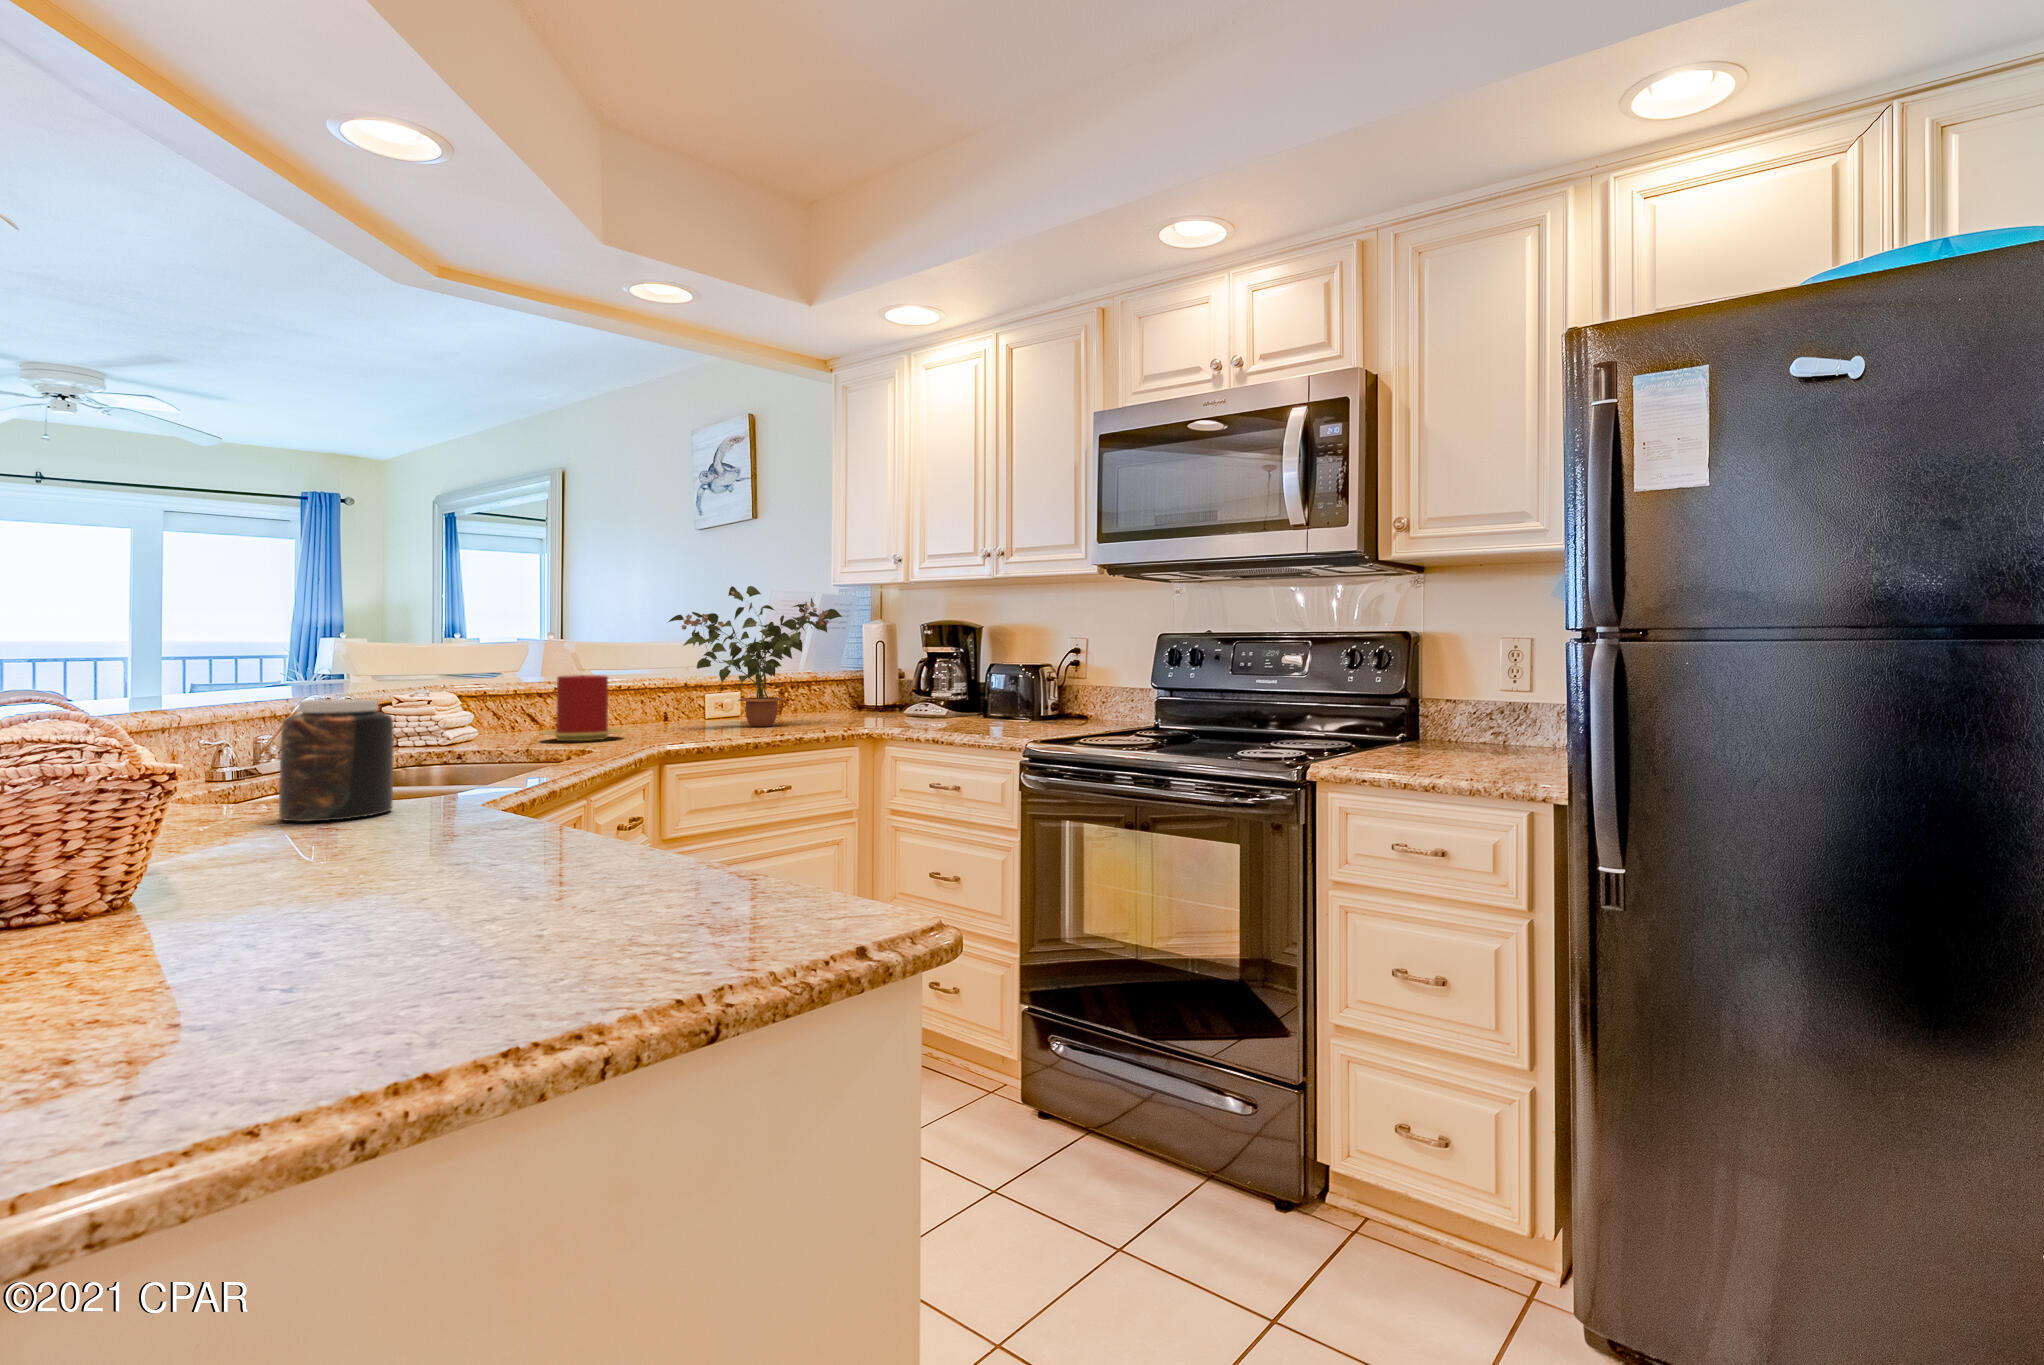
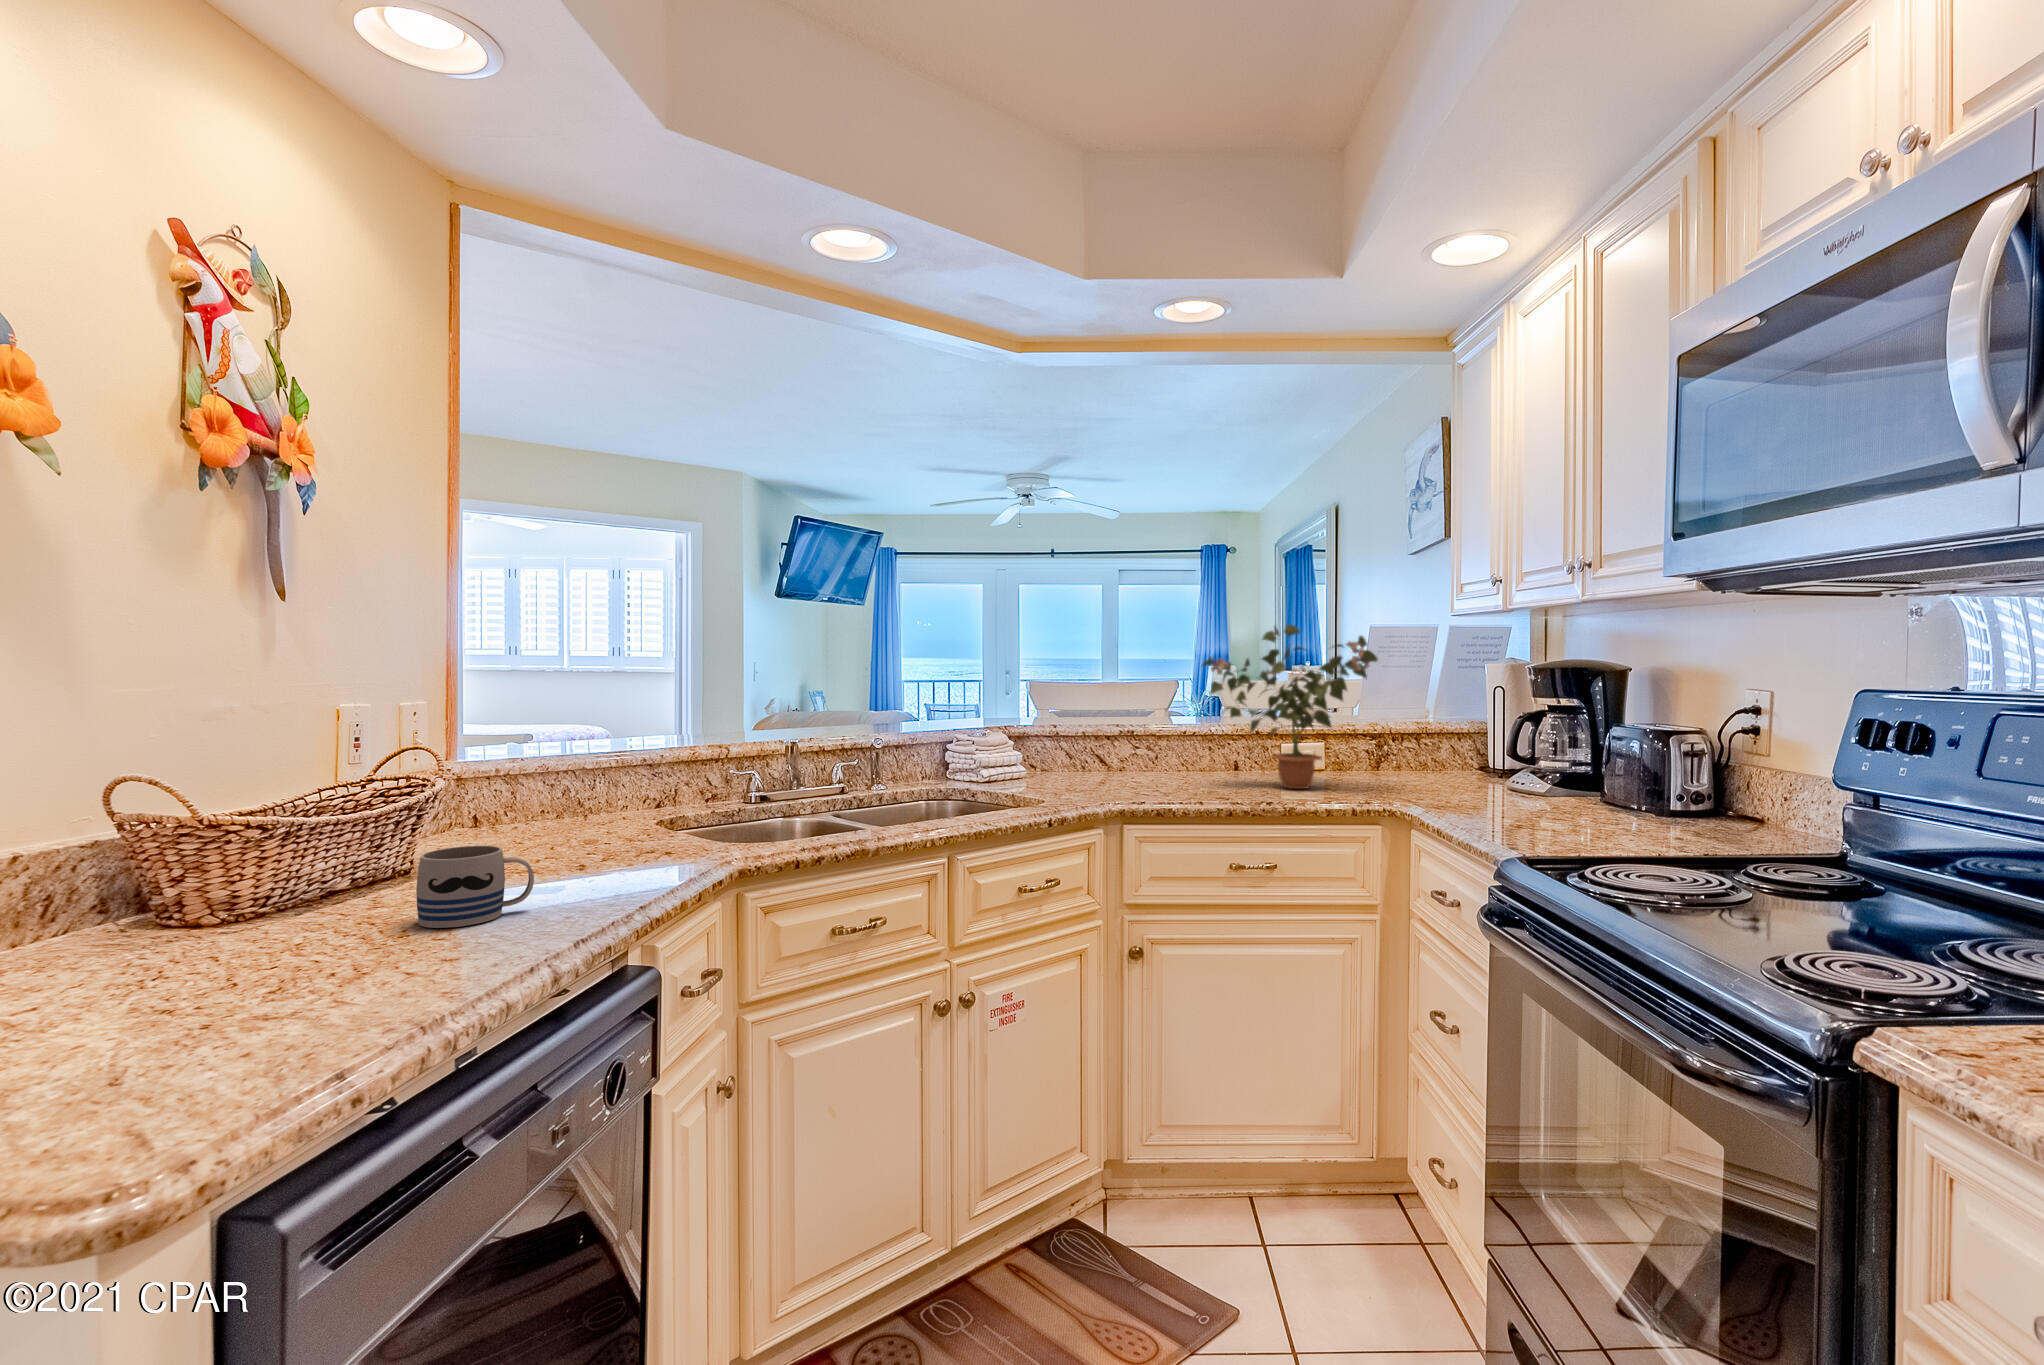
candle: present [540,675,623,741] -> none [1055,722,1130,790]
jar: present [279,699,394,821] -> none [586,757,669,861]
mug: none [402,773,501,858] -> present [416,846,534,928]

